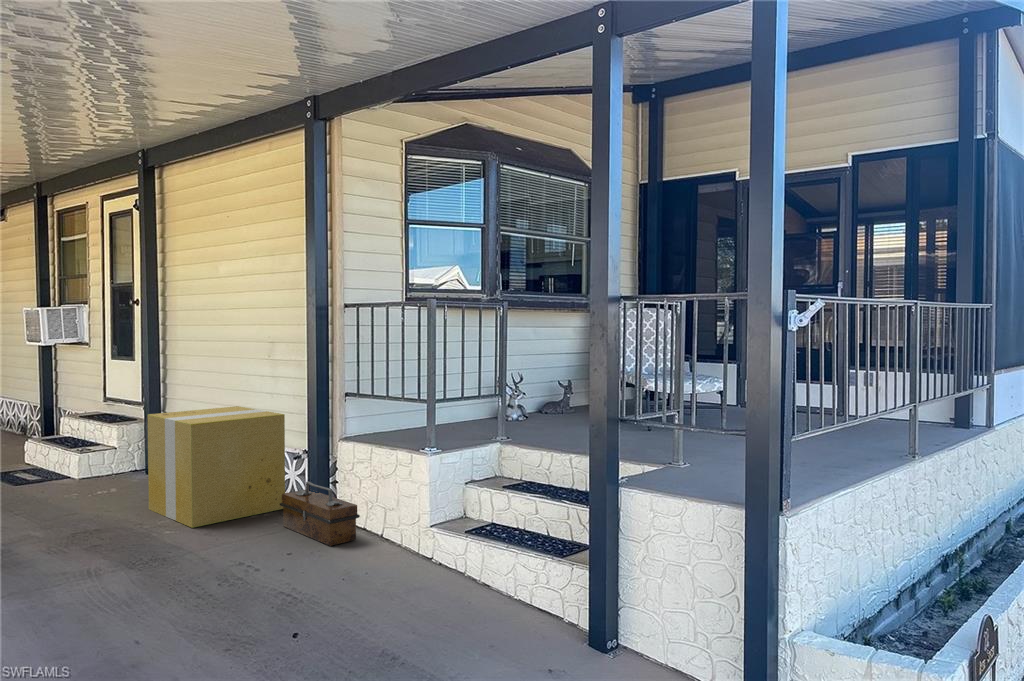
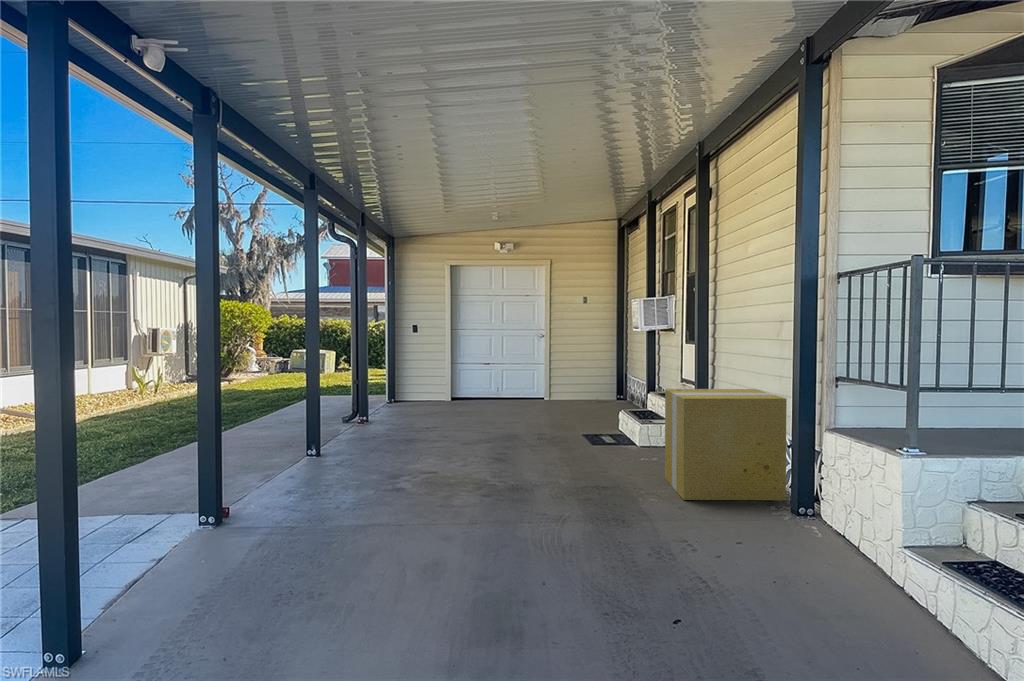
toolbox: present [280,482,360,546] -> none [764,472,836,546]

